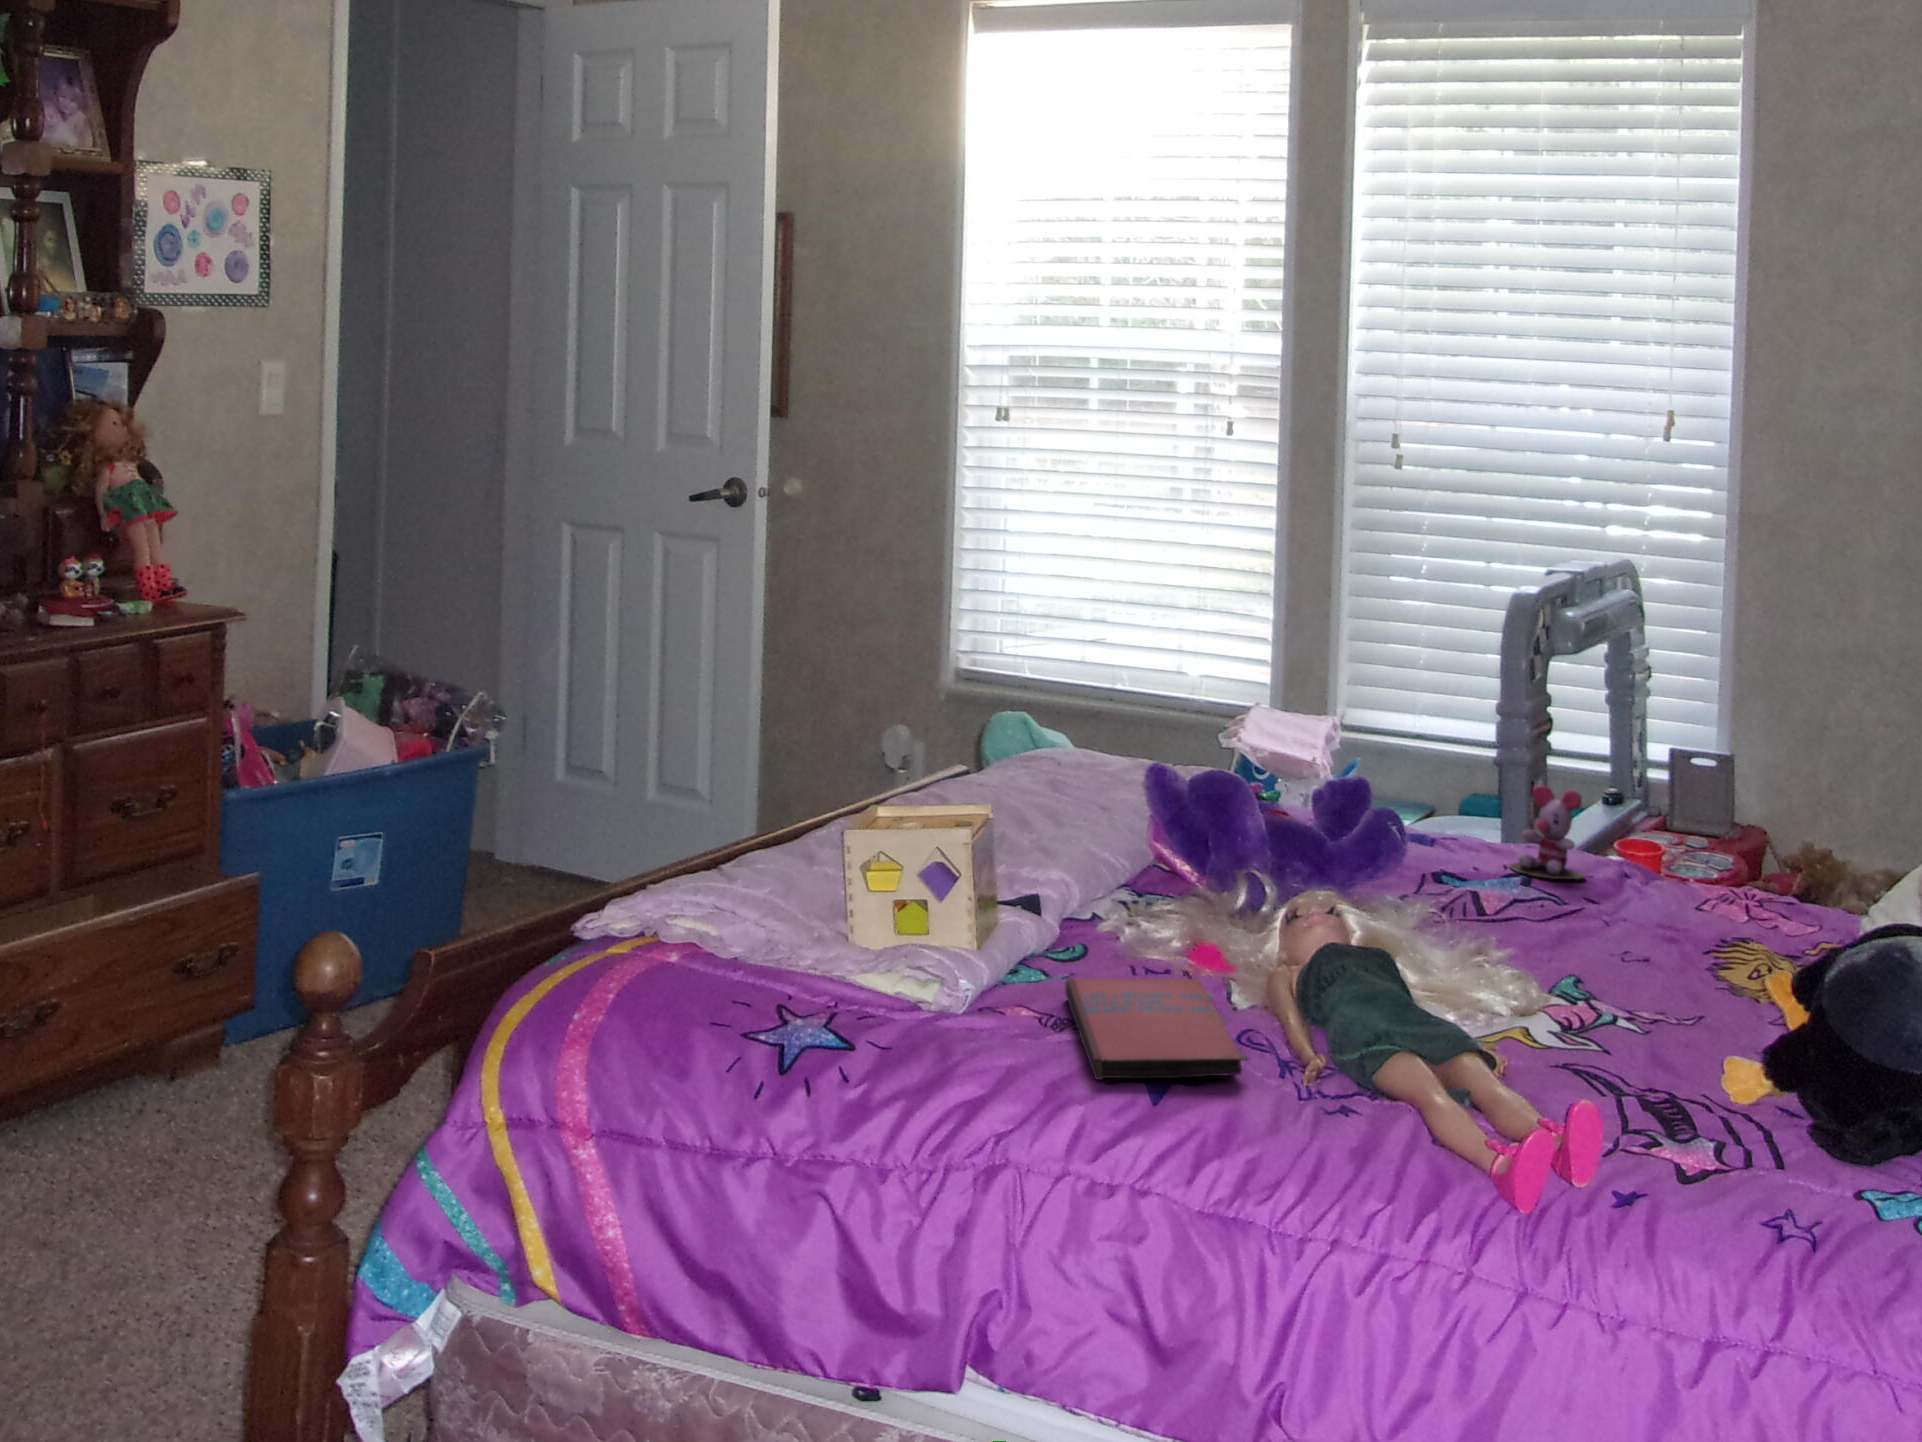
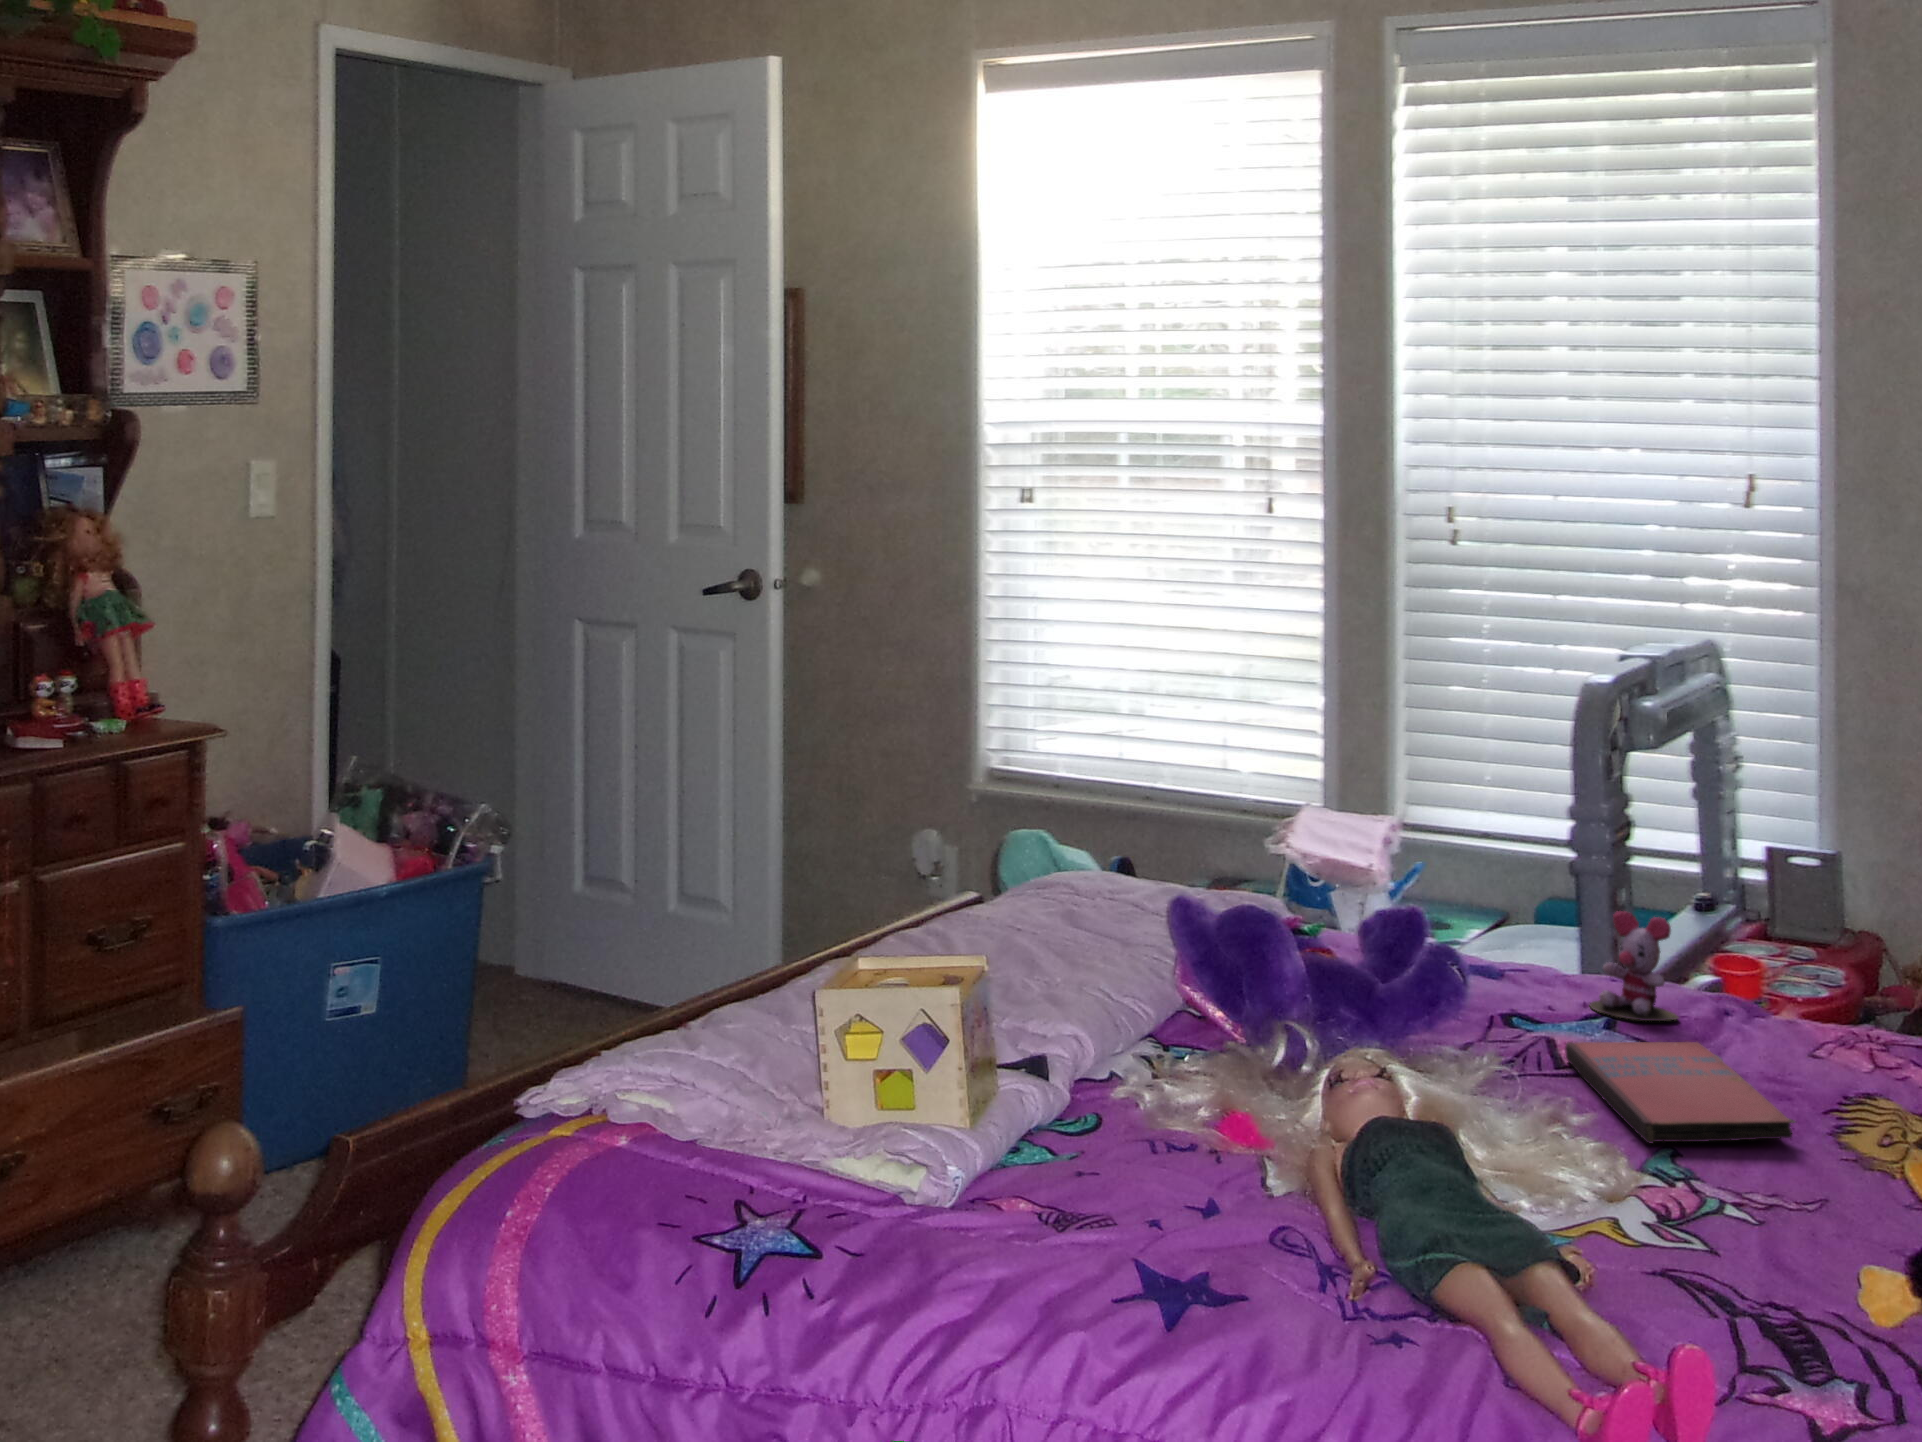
paperback book: present [1066,978,1249,1080] -> present [1565,1042,1795,1143]

